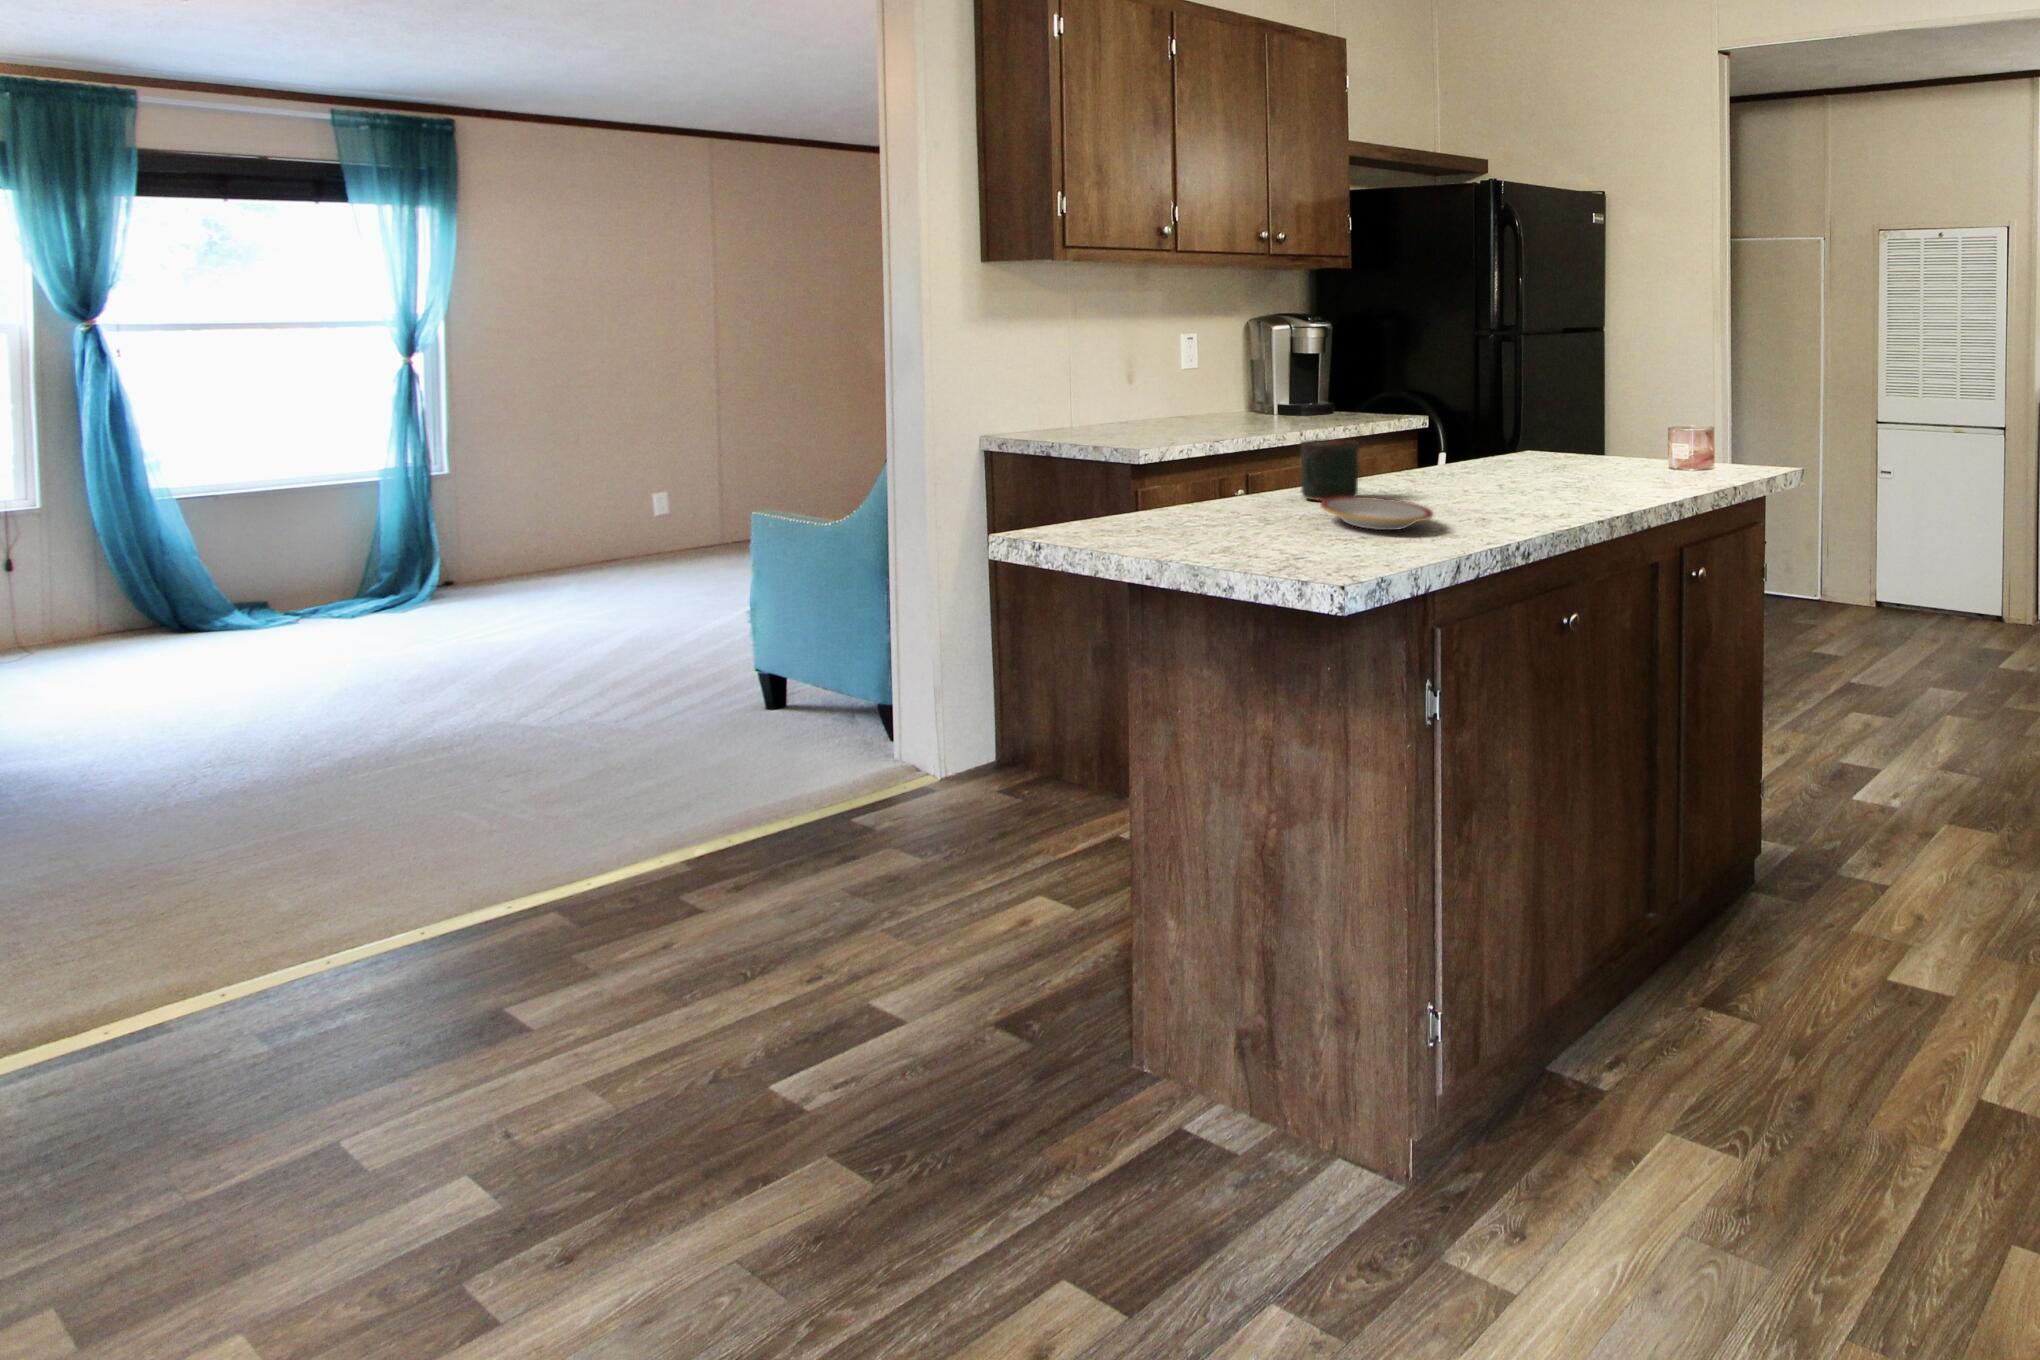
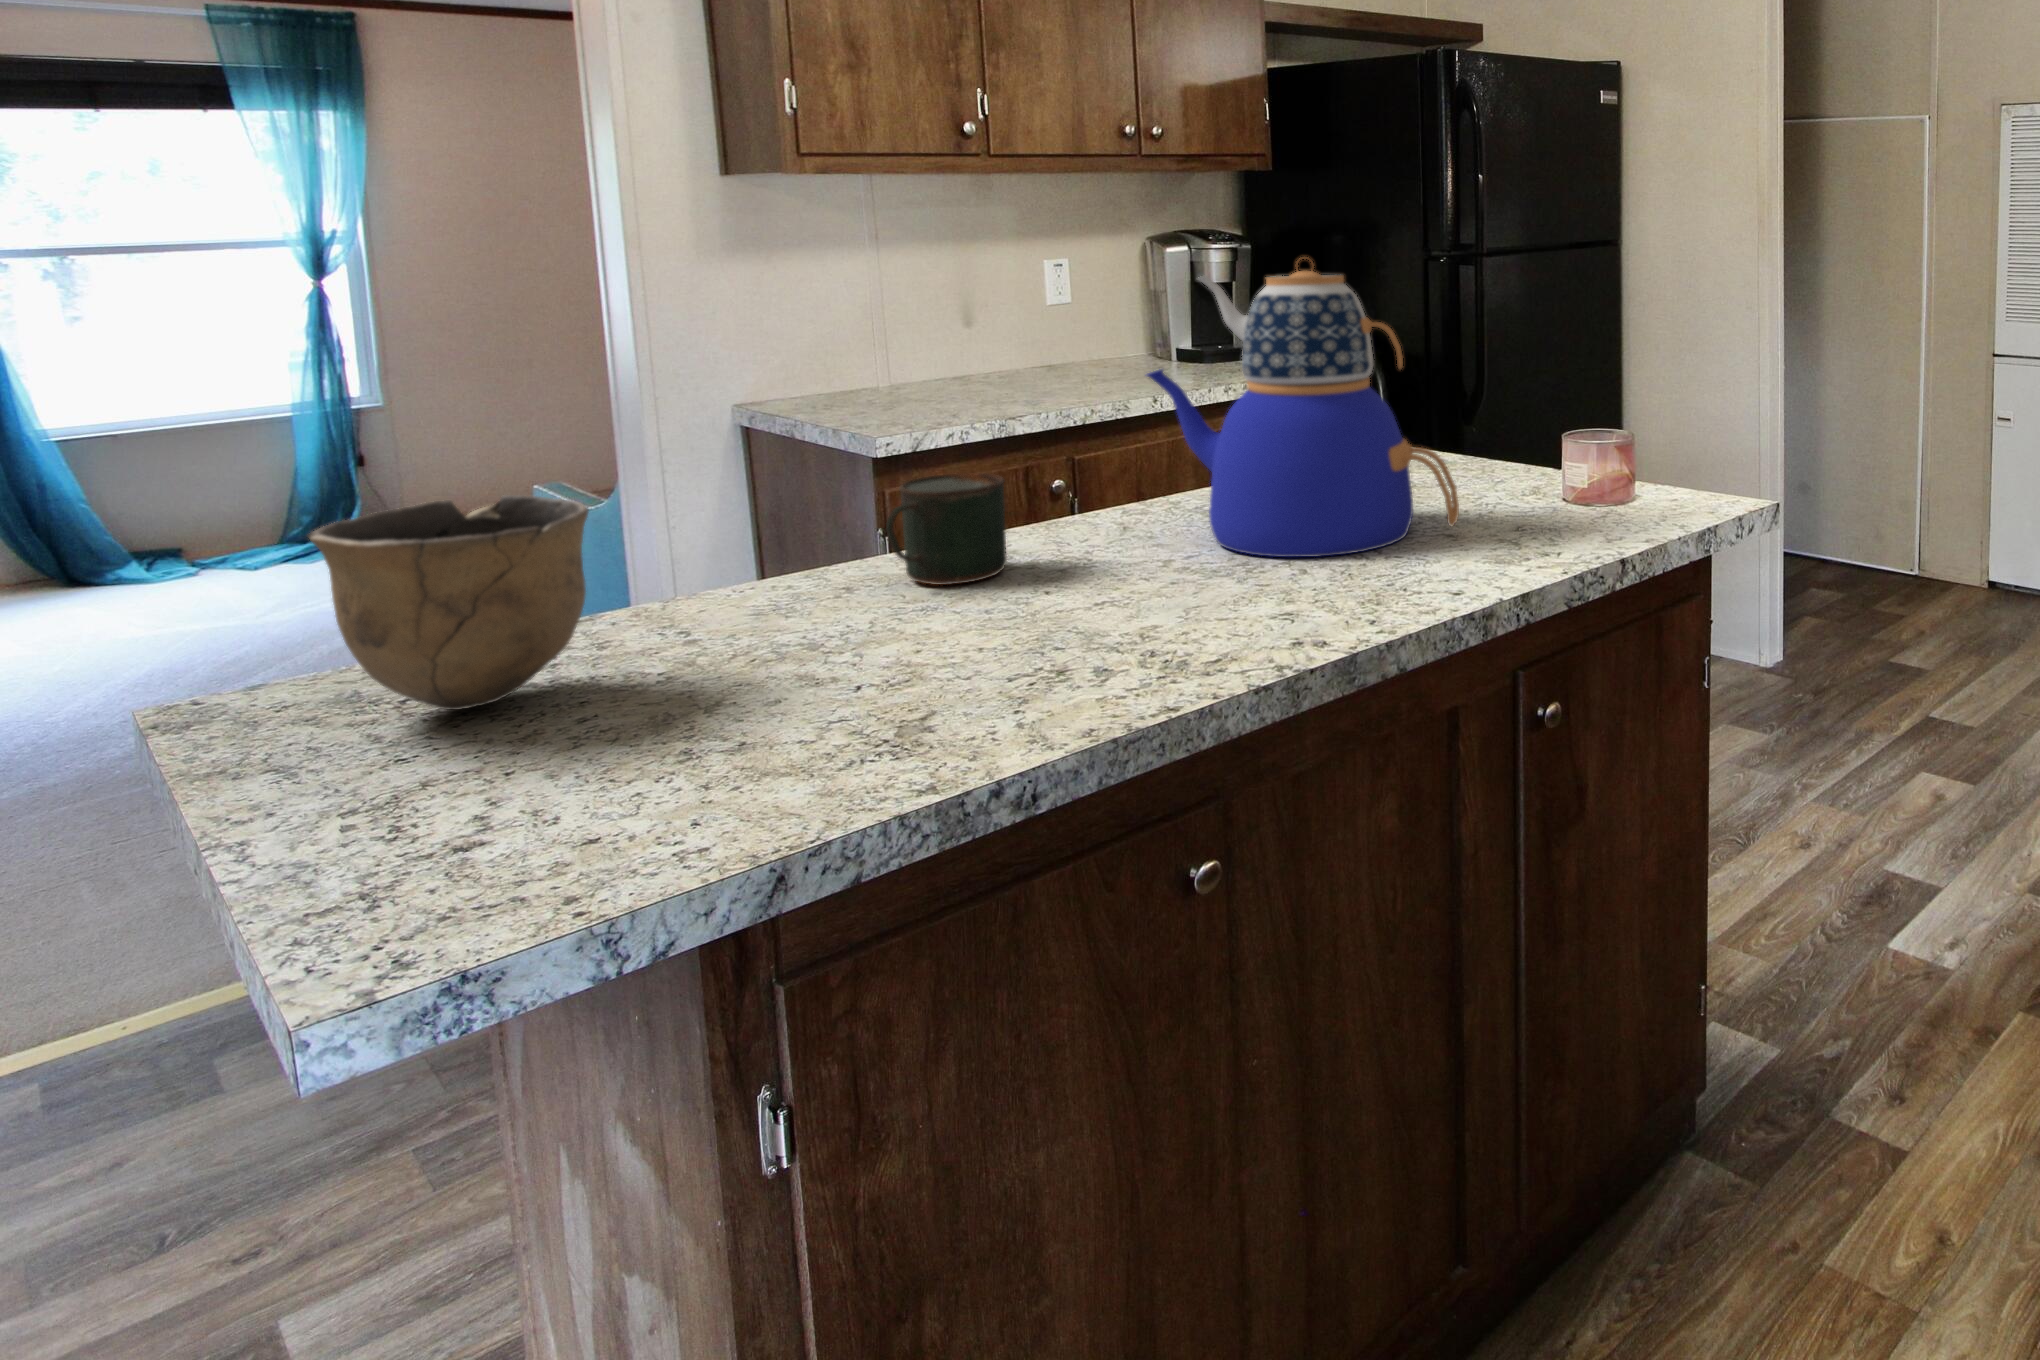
teapot: none [1419,315,1610,490] -> present [1147,269,1459,557]
bowl: none [1099,428,1222,536] -> present [308,495,588,710]
plate: present [1320,497,1433,530] -> none [809,599,1000,700]

